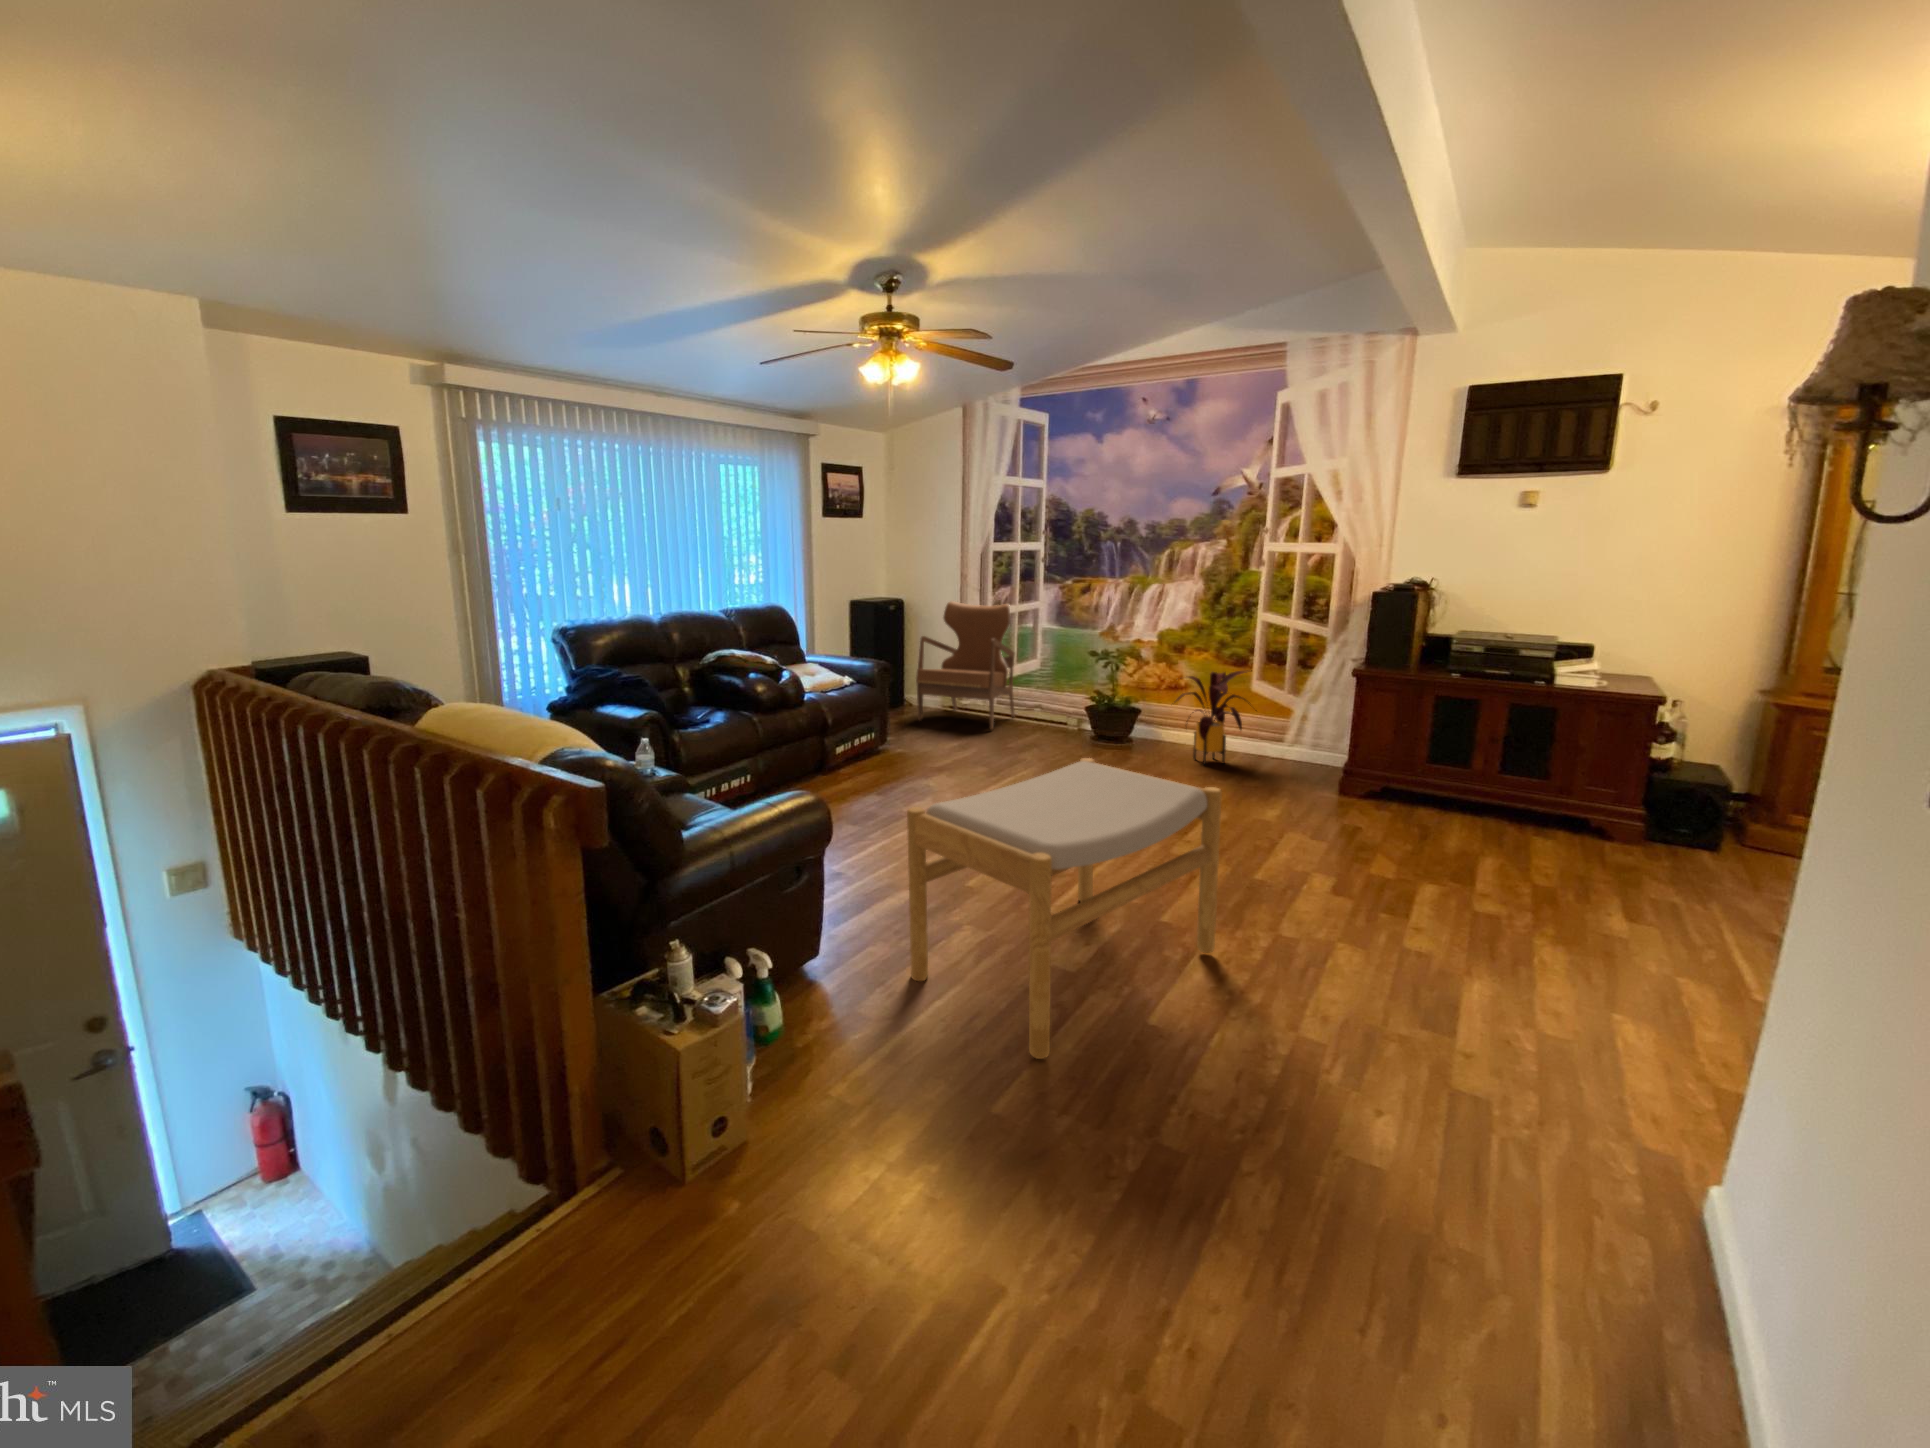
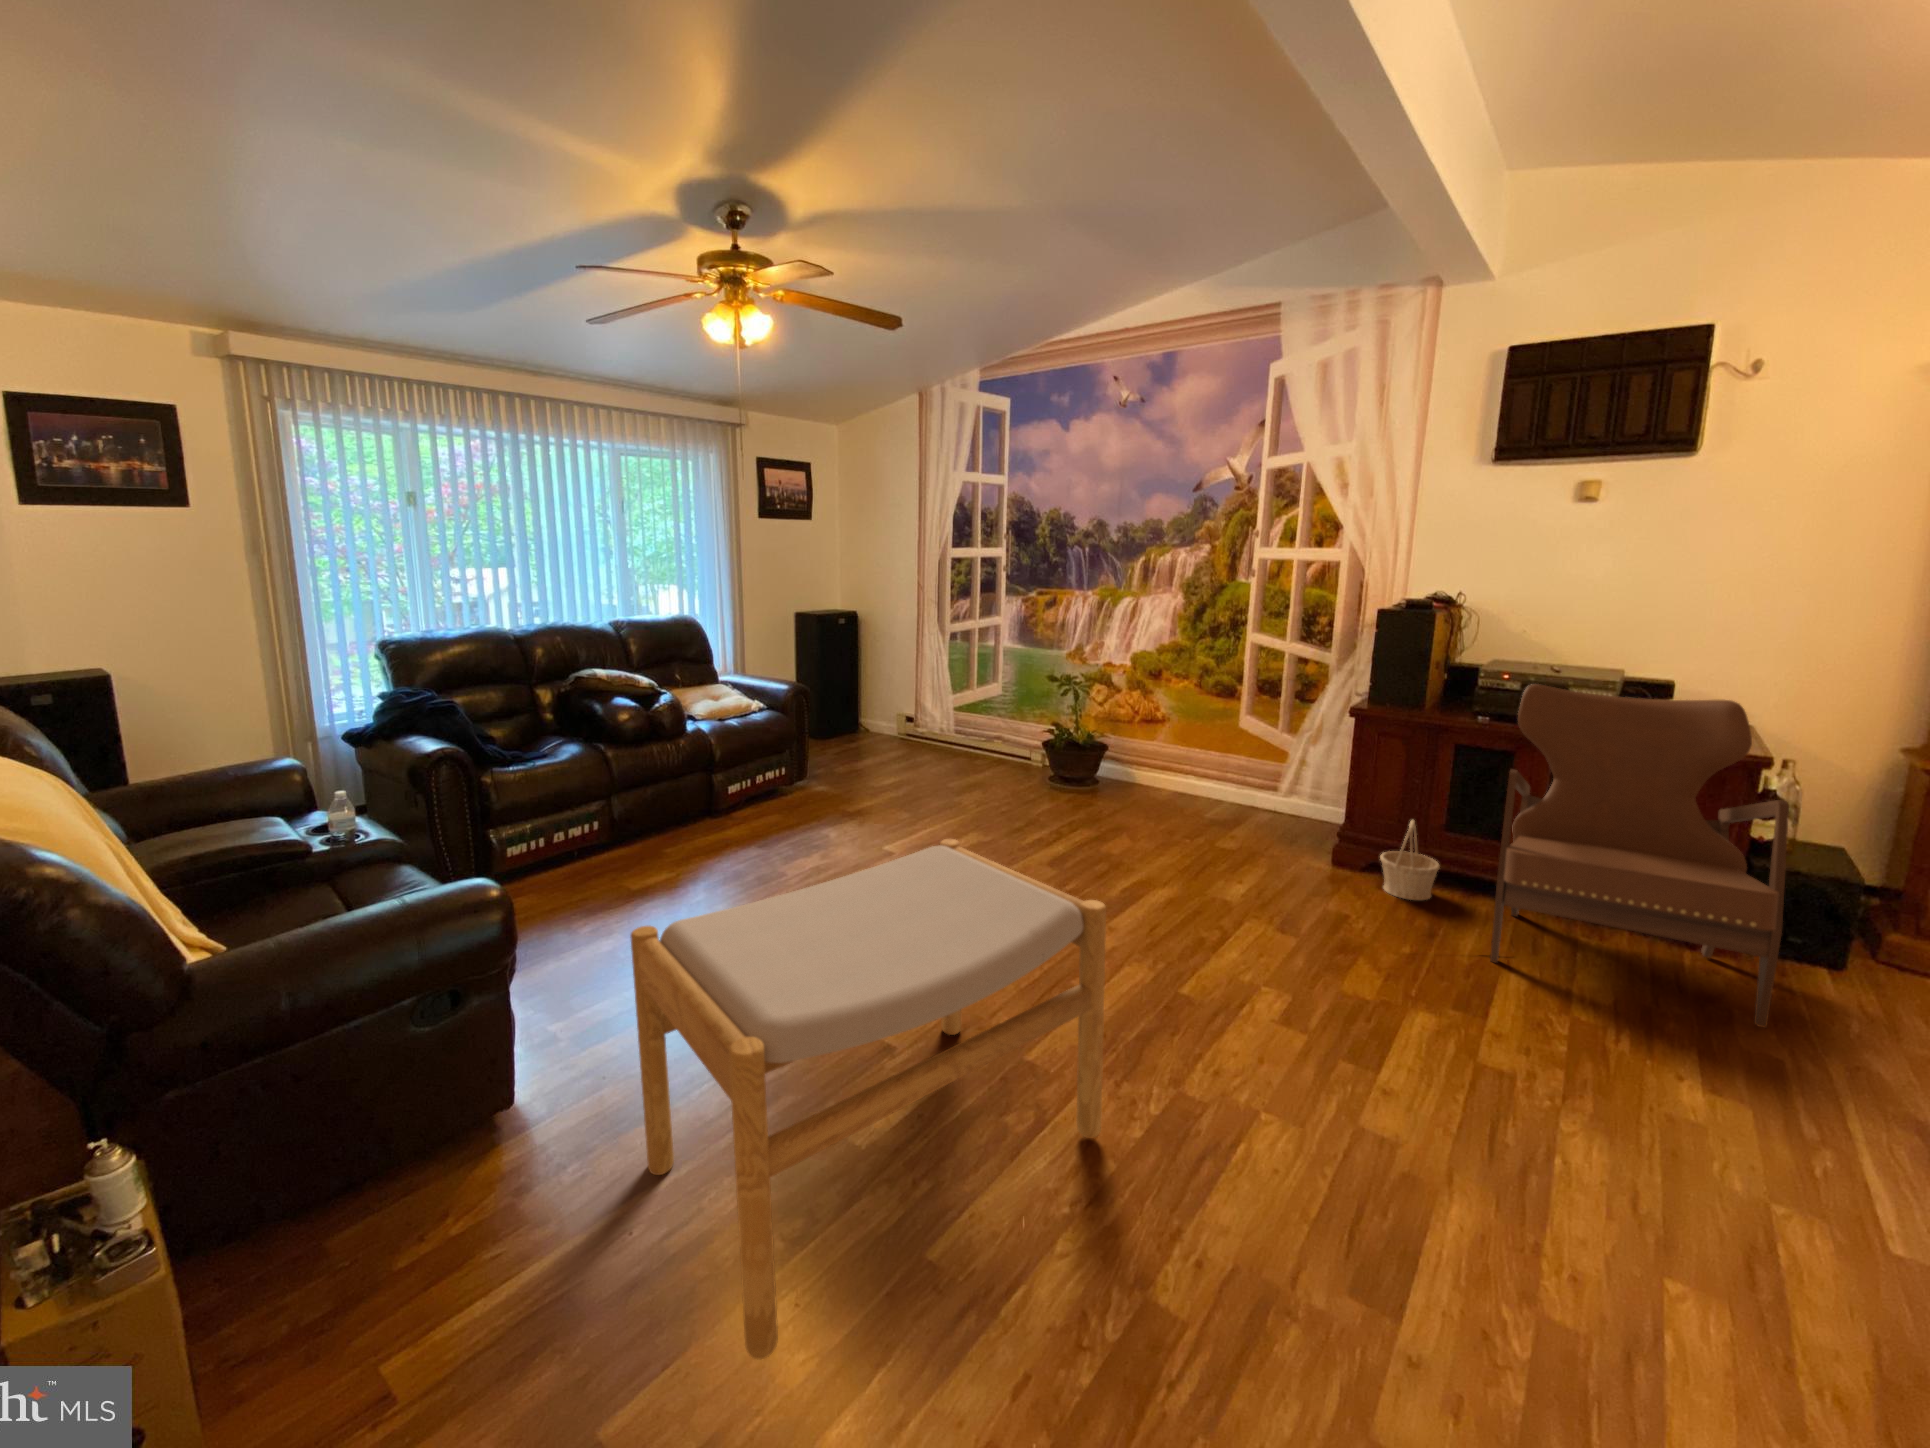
armchair: present [916,602,1015,729] -> present [1490,684,1789,1027]
house plant: present [1176,670,1252,765] -> none [1134,704,1244,819]
basket: none [1375,754,1421,815] -> present [1380,820,1440,900]

